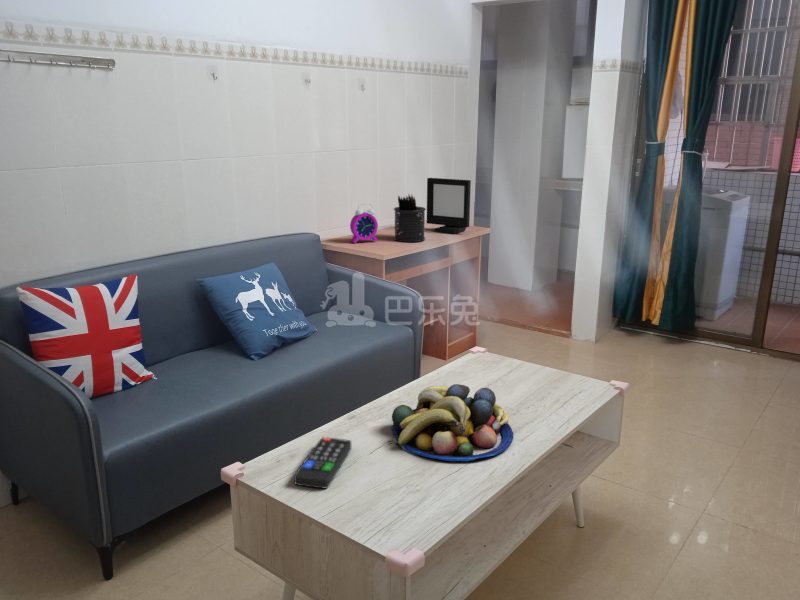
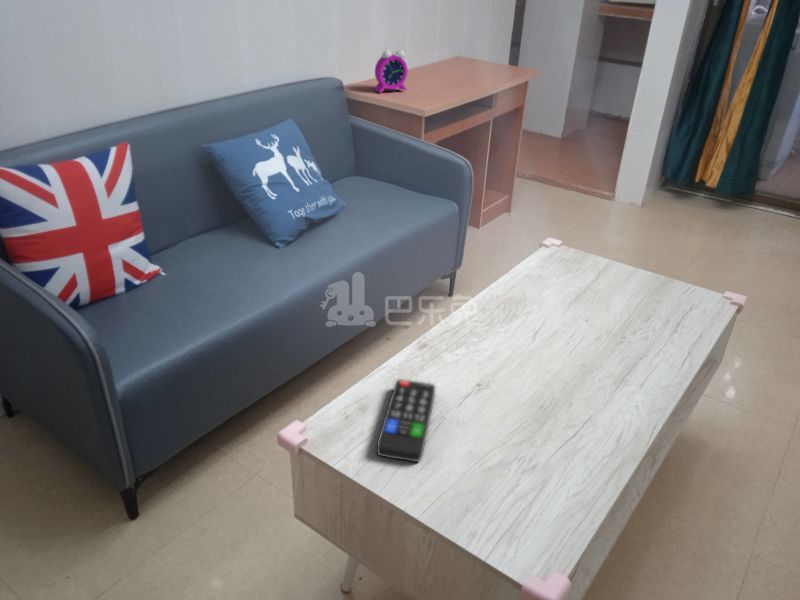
picture frame: present [427,178,471,234] -> none [457,10,516,83]
pen holder: present [394,195,426,242] -> none [423,31,464,93]
fruit bowl: present [391,384,513,461] -> none [472,304,628,415]

